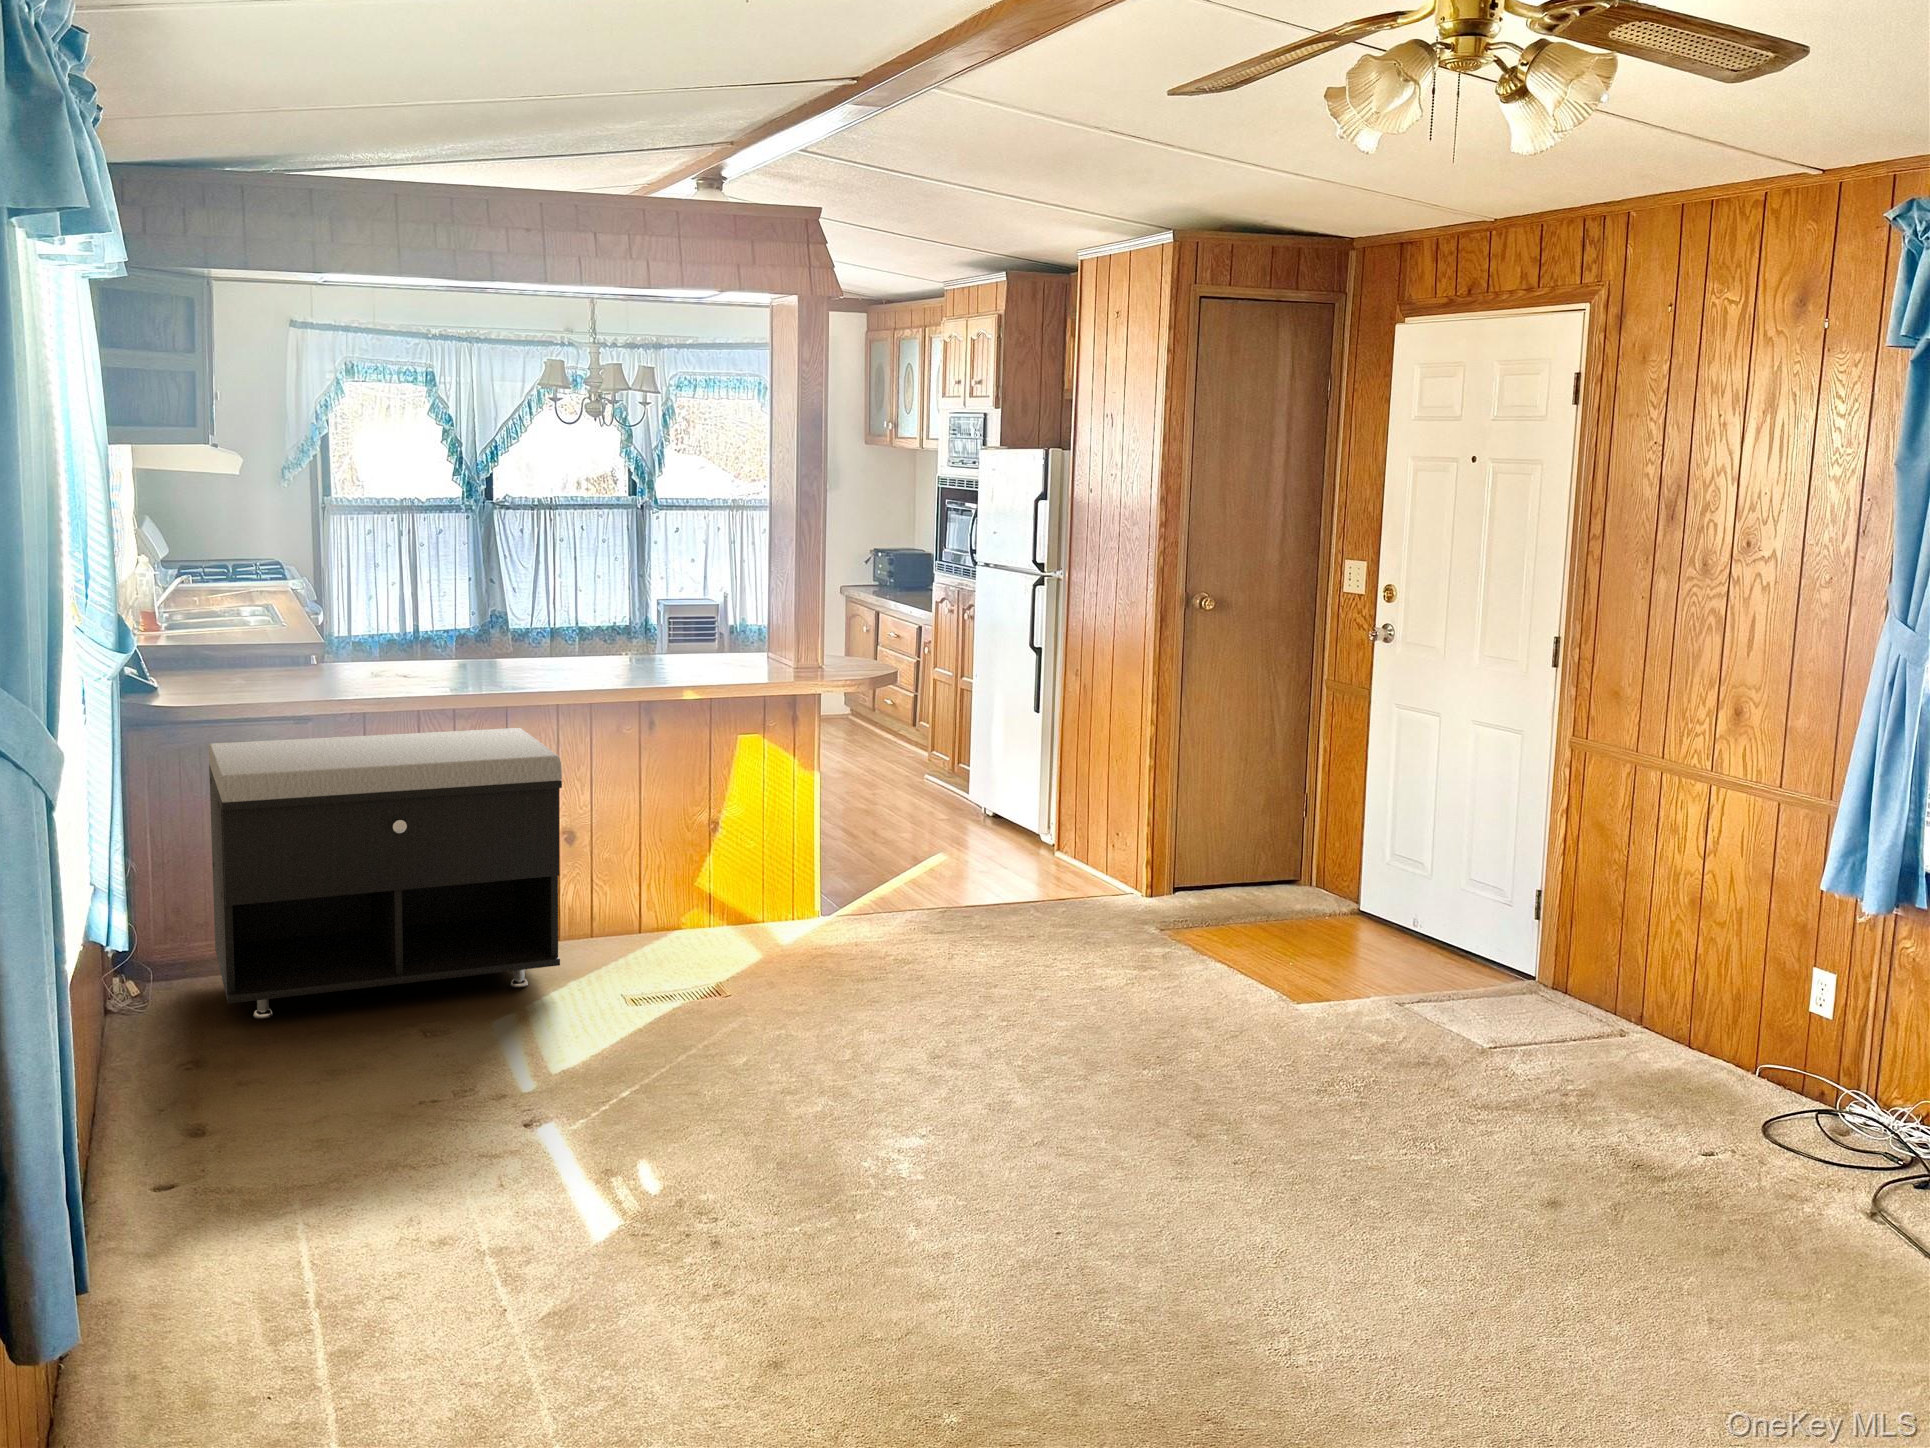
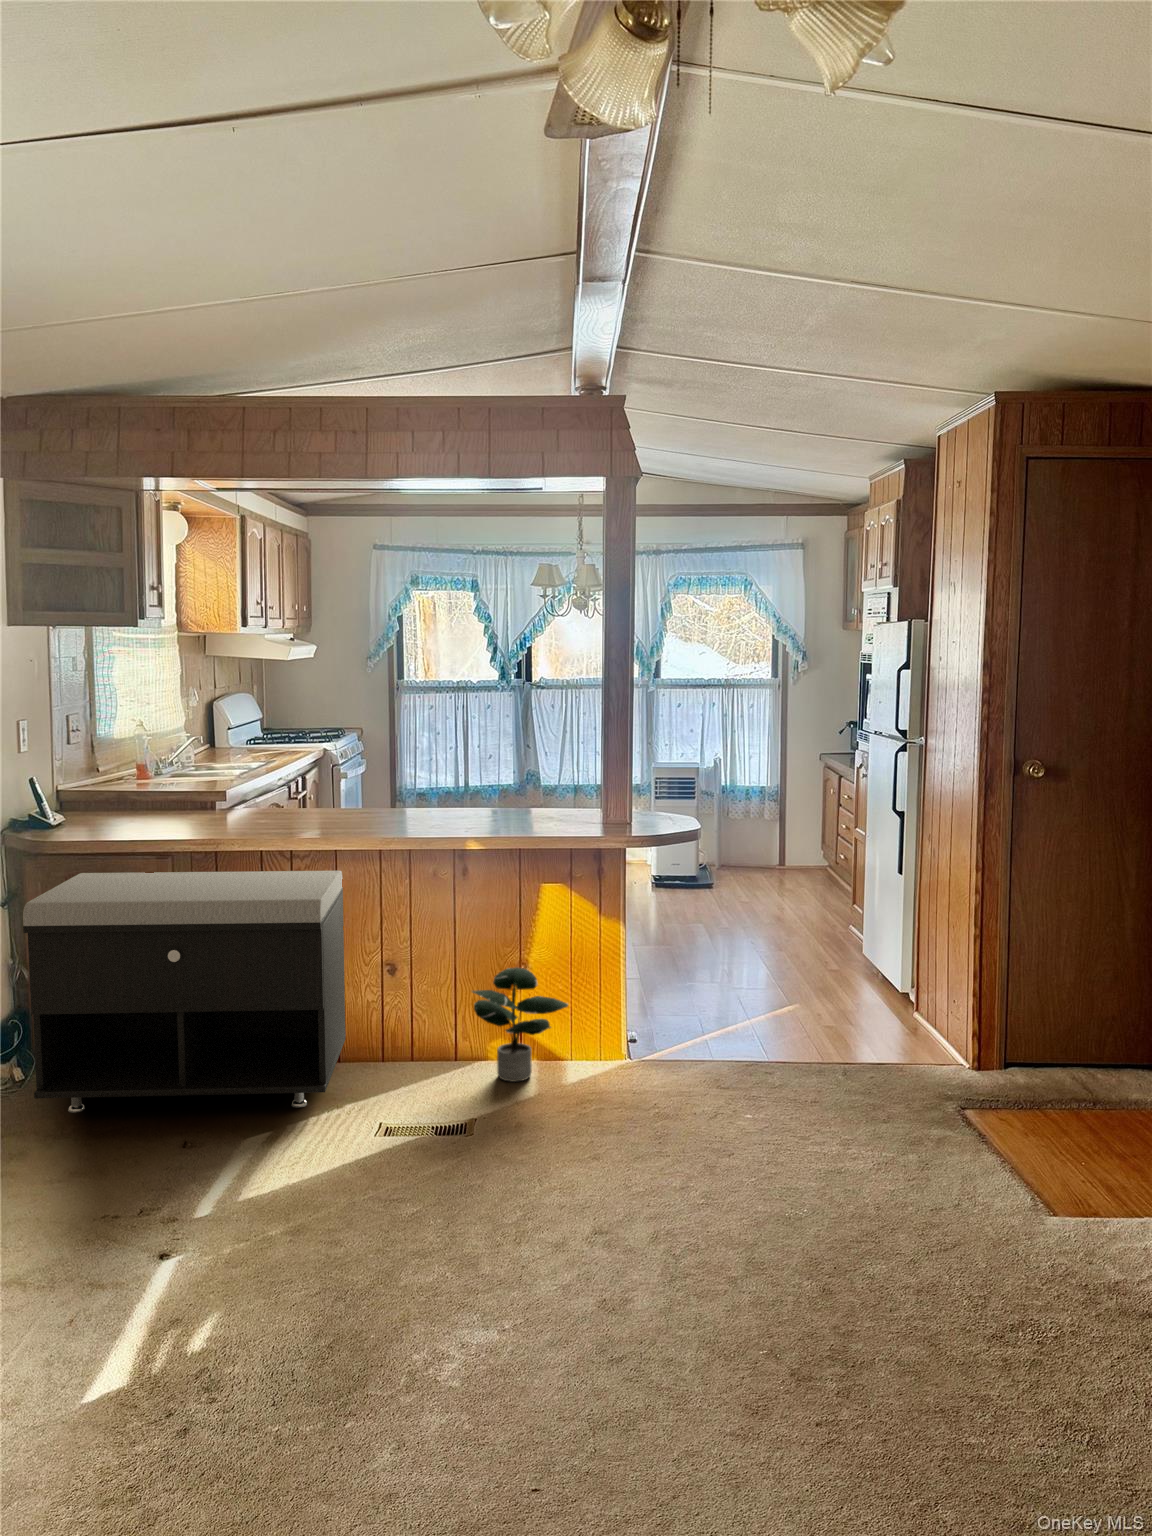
potted plant: none [674,824,782,943] -> present [472,967,568,1082]

